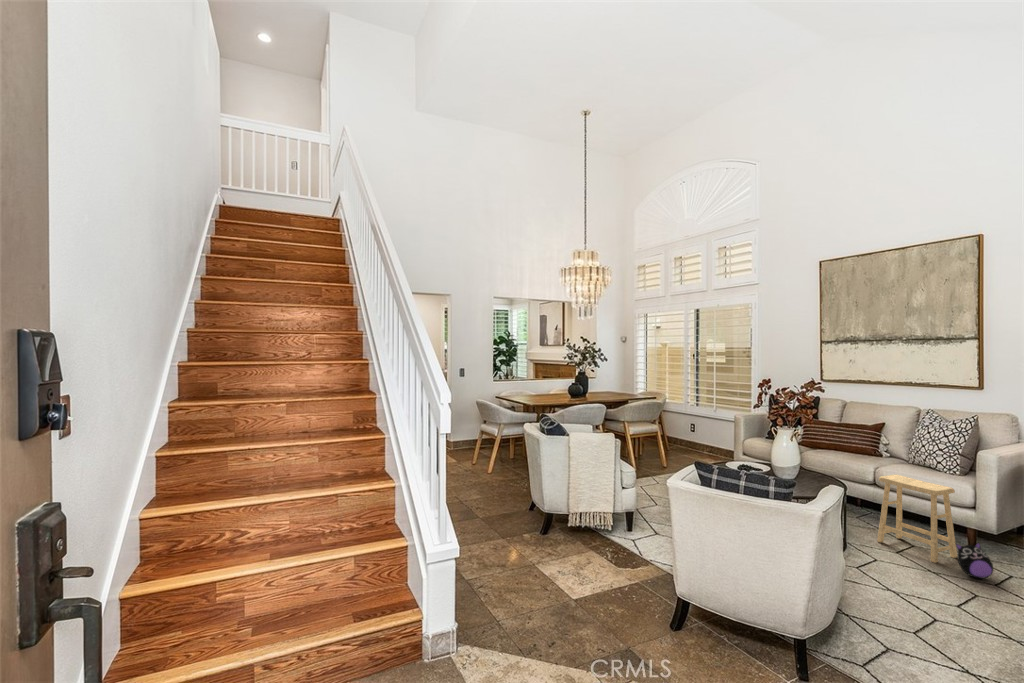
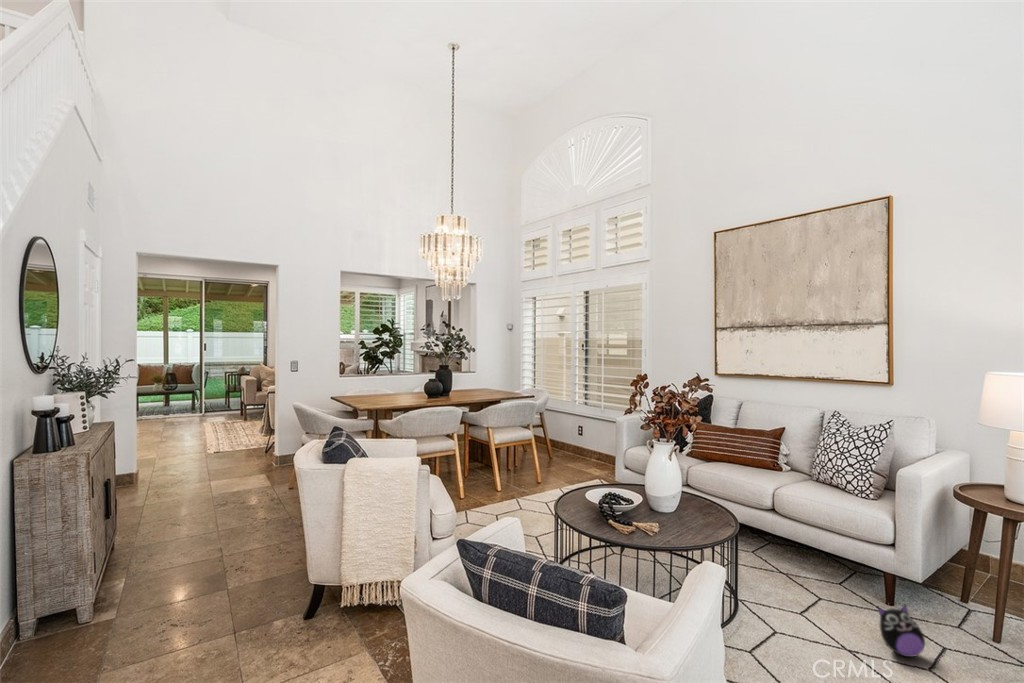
footstool: present [877,474,957,563] -> none [779,503,875,629]

